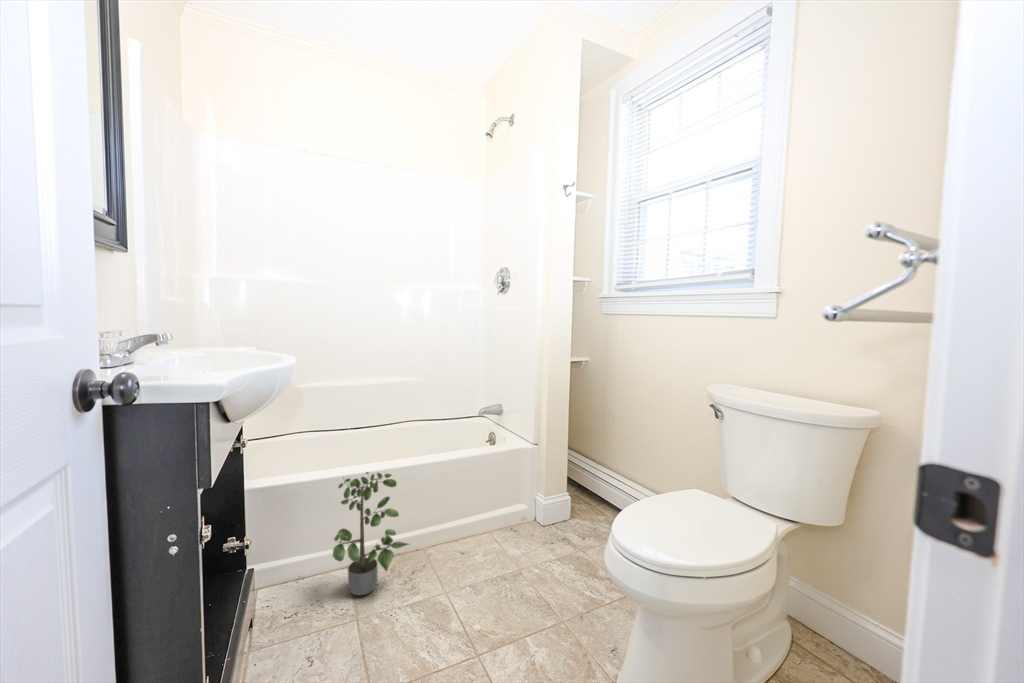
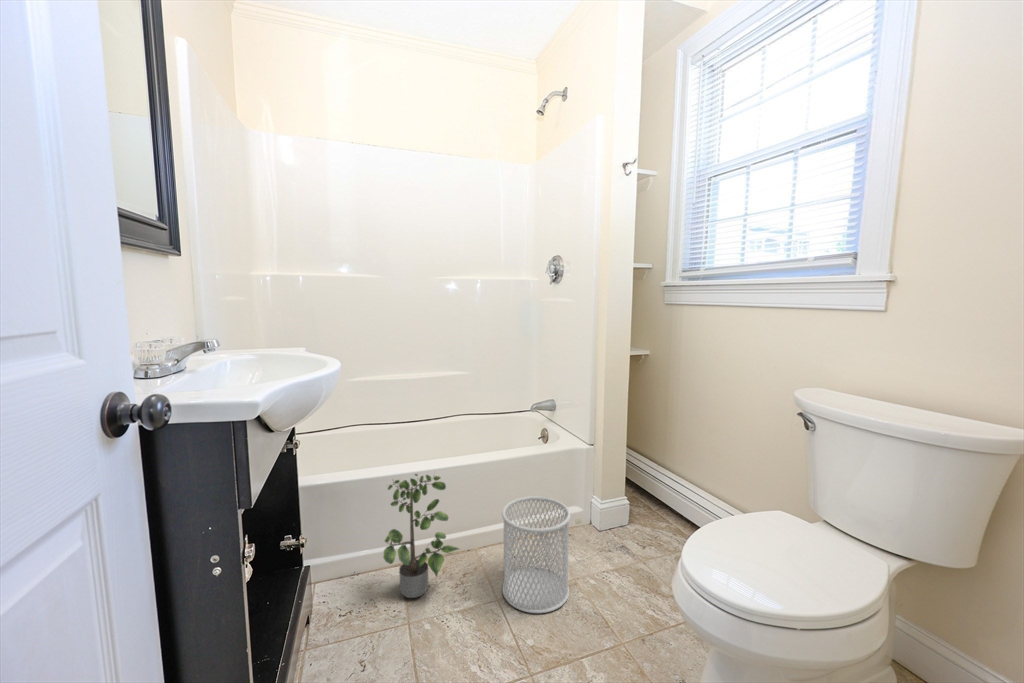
wastebasket: none [451,492,516,601] -> present [502,496,571,613]

